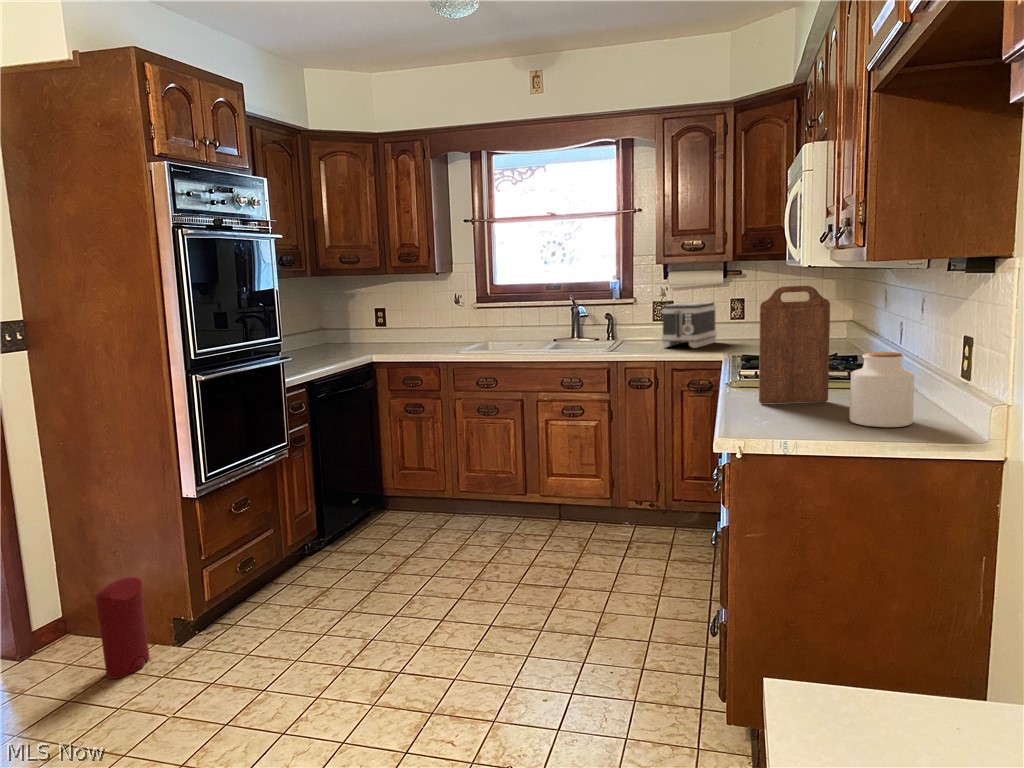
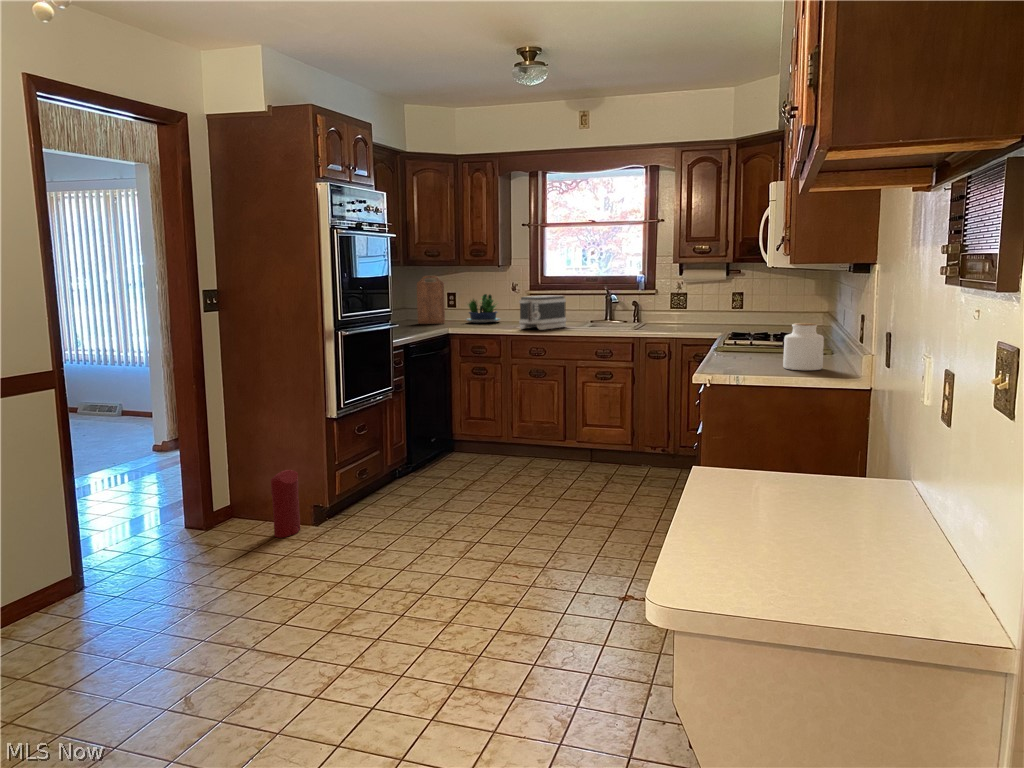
cutting board: present [759,286,830,404] -> present [417,276,445,324]
toaster: present [662,302,717,348] -> present [519,296,566,330]
potted plant: none [398,309,445,344] -> present [466,294,500,323]

